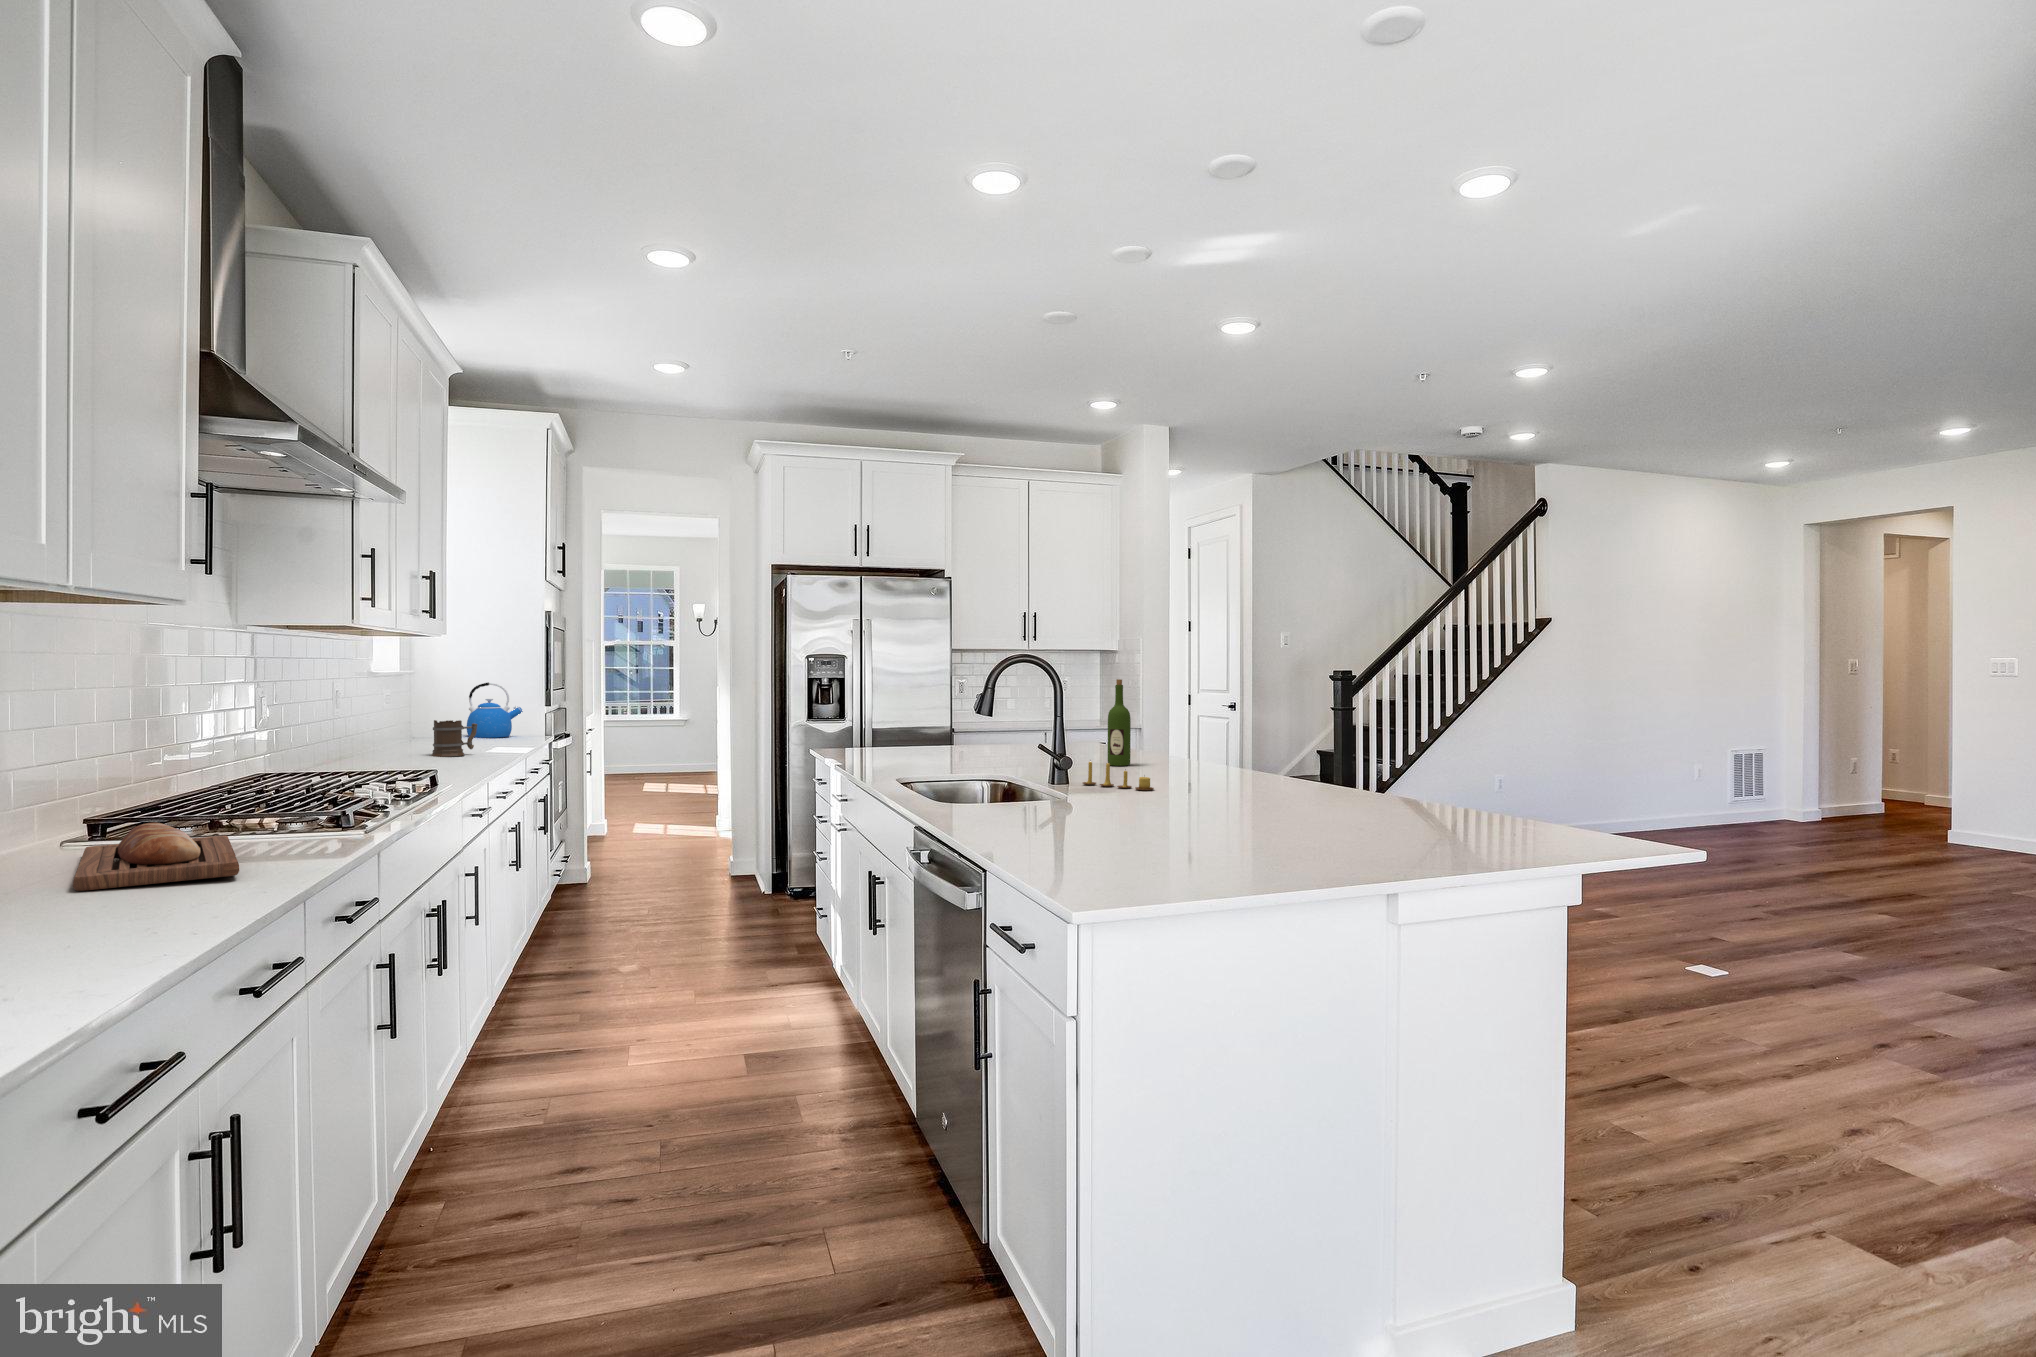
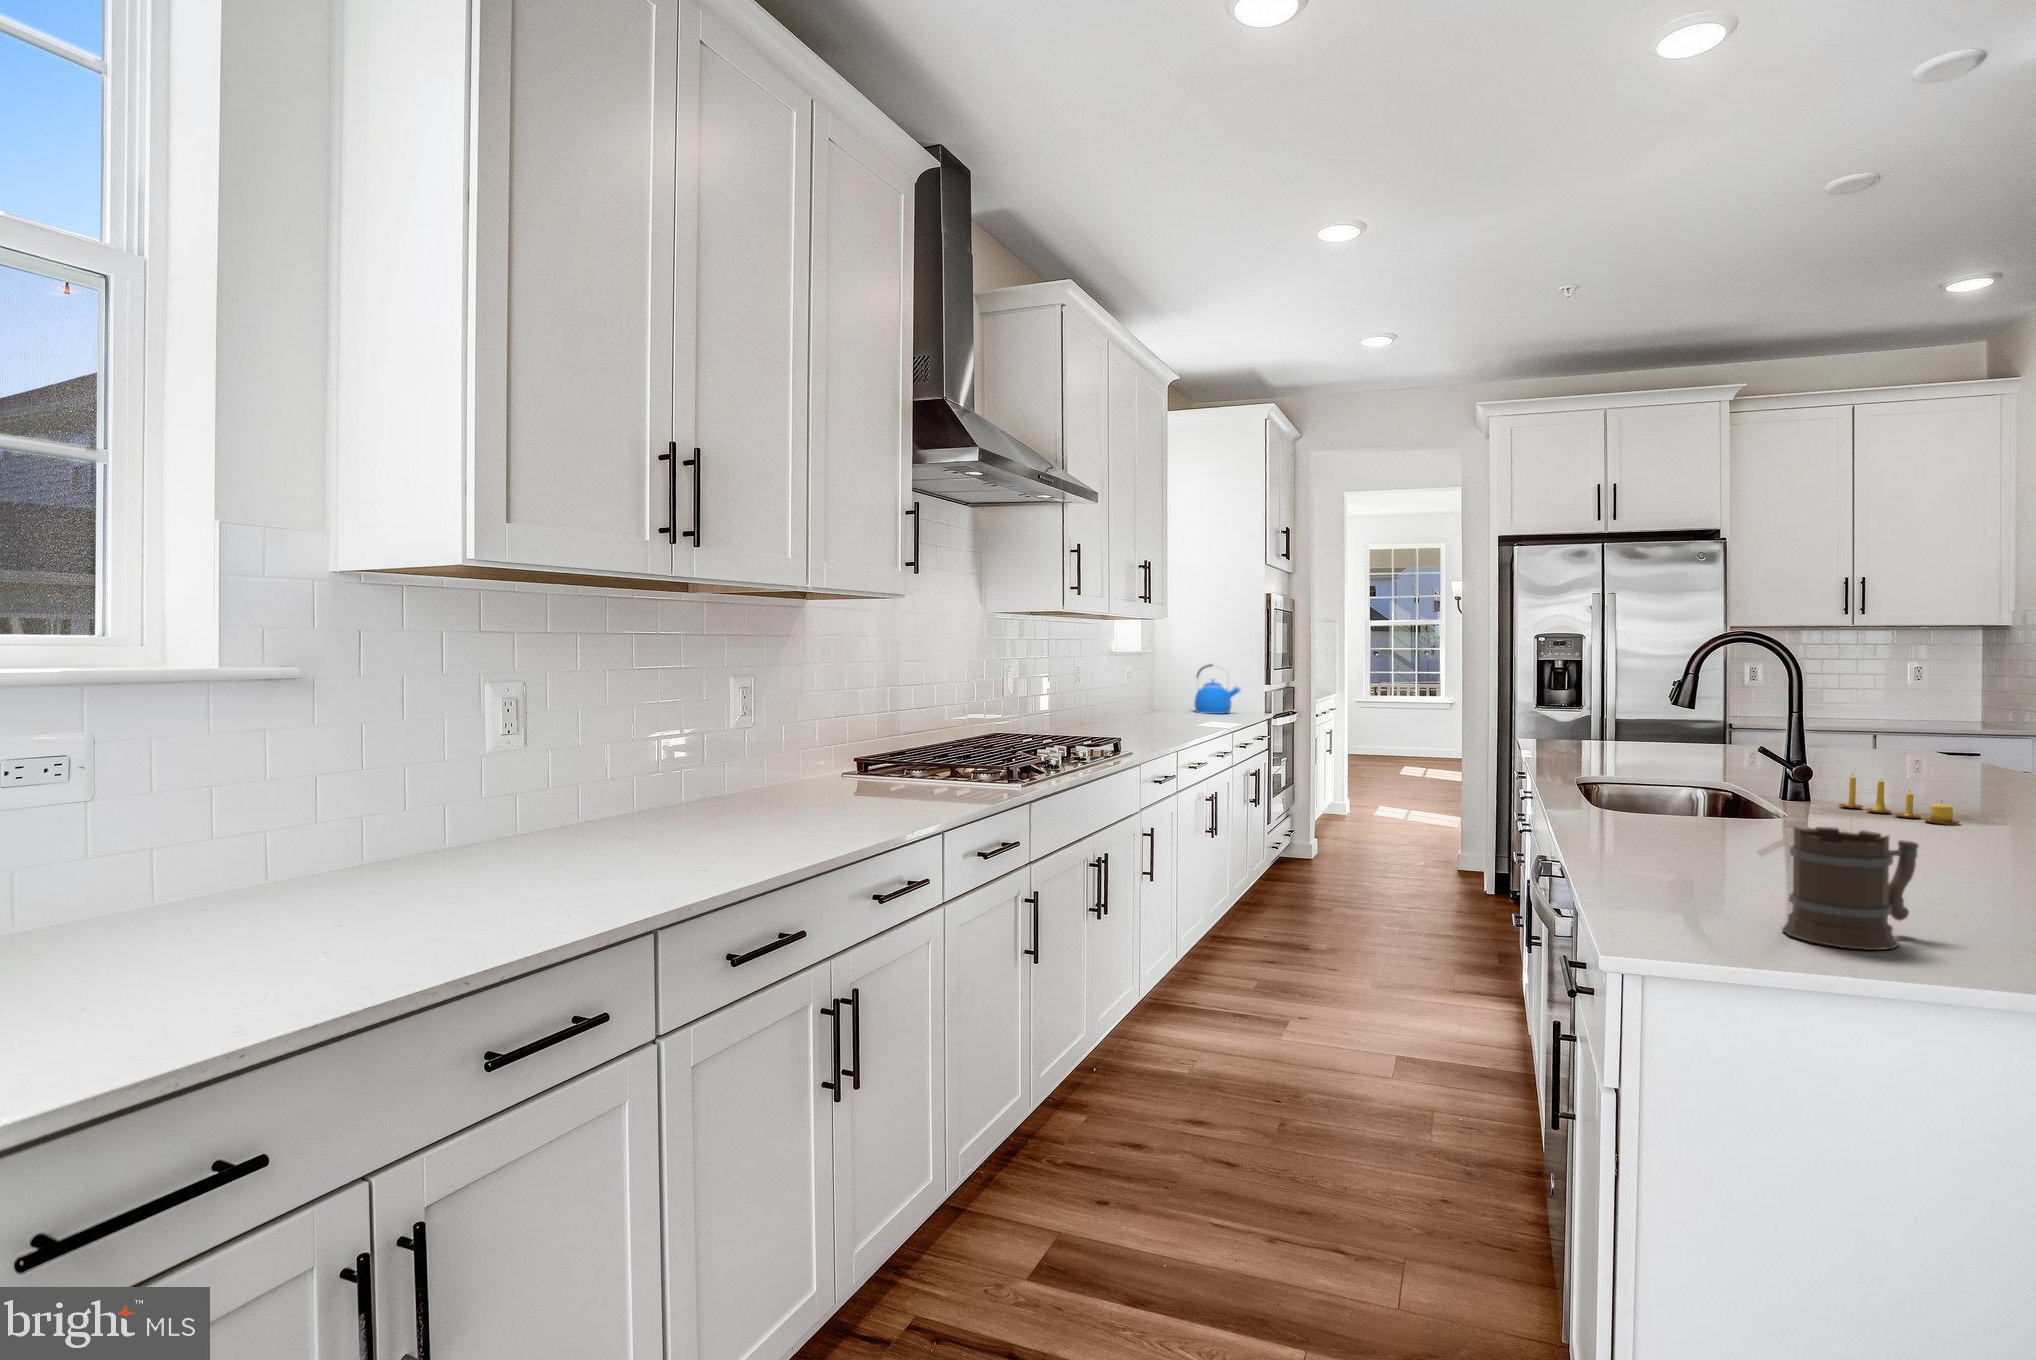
wine bottle: present [1108,679,1131,766] -> none [1921,664,1965,787]
mug: present [431,720,477,757] -> present [1782,827,1918,950]
bread loaf: present [73,823,239,891] -> none [804,765,921,810]

